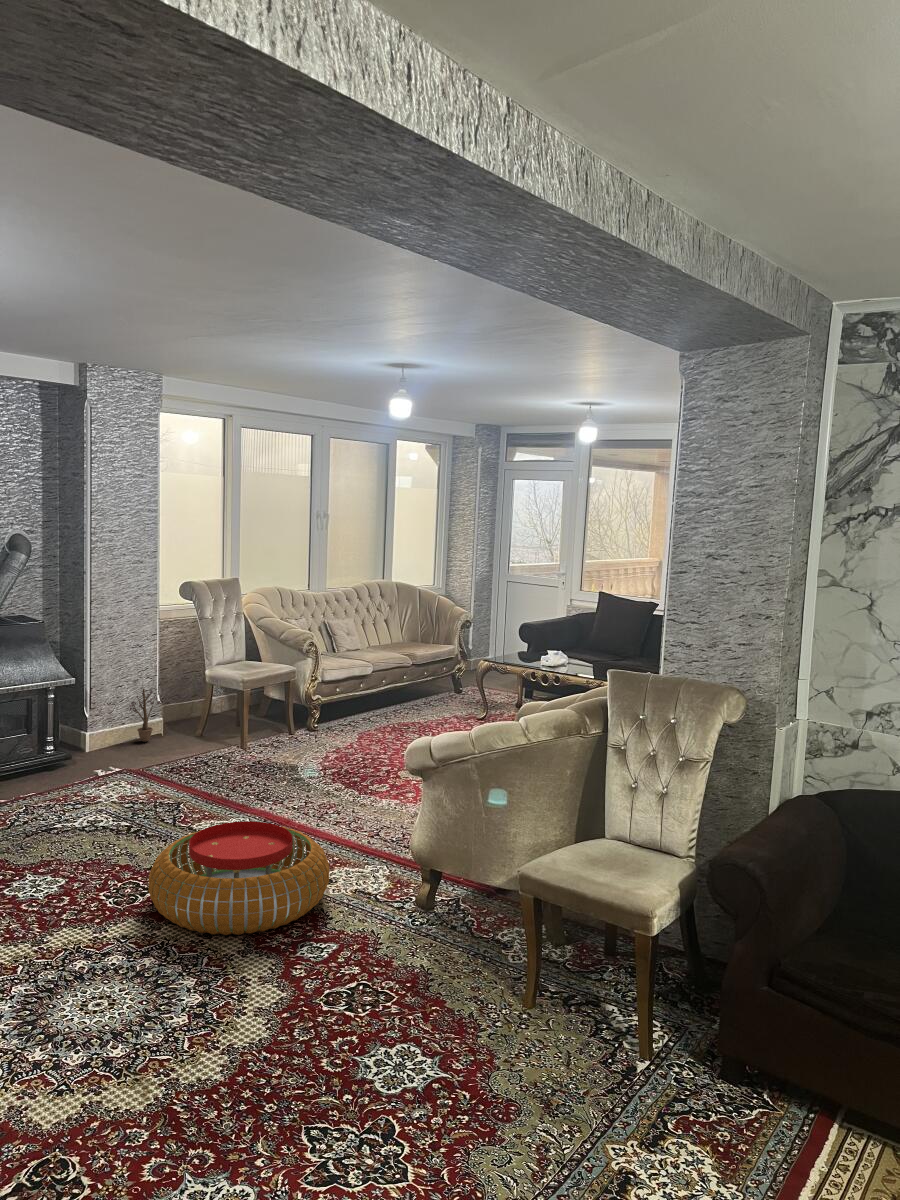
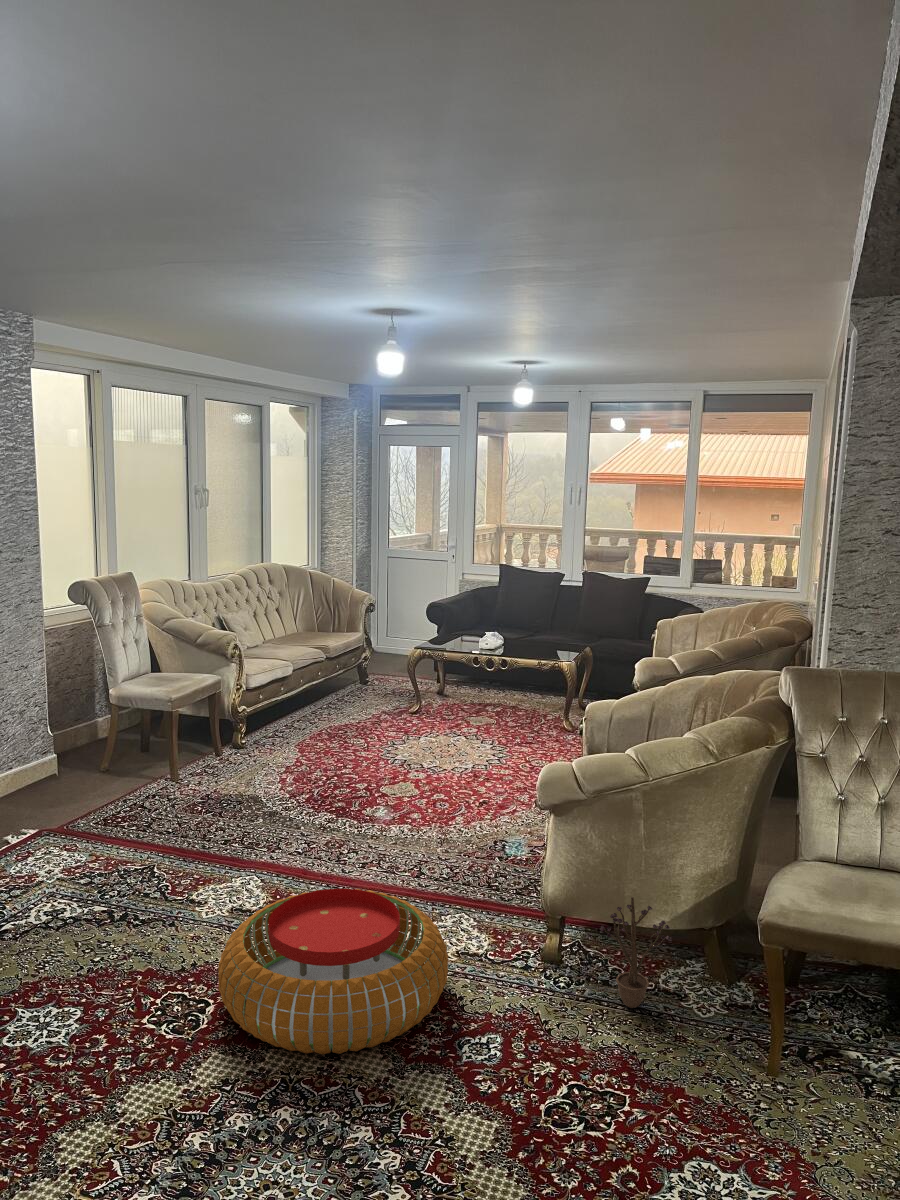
decorative plant: present [124,689,161,742] -> present [584,897,672,1008]

